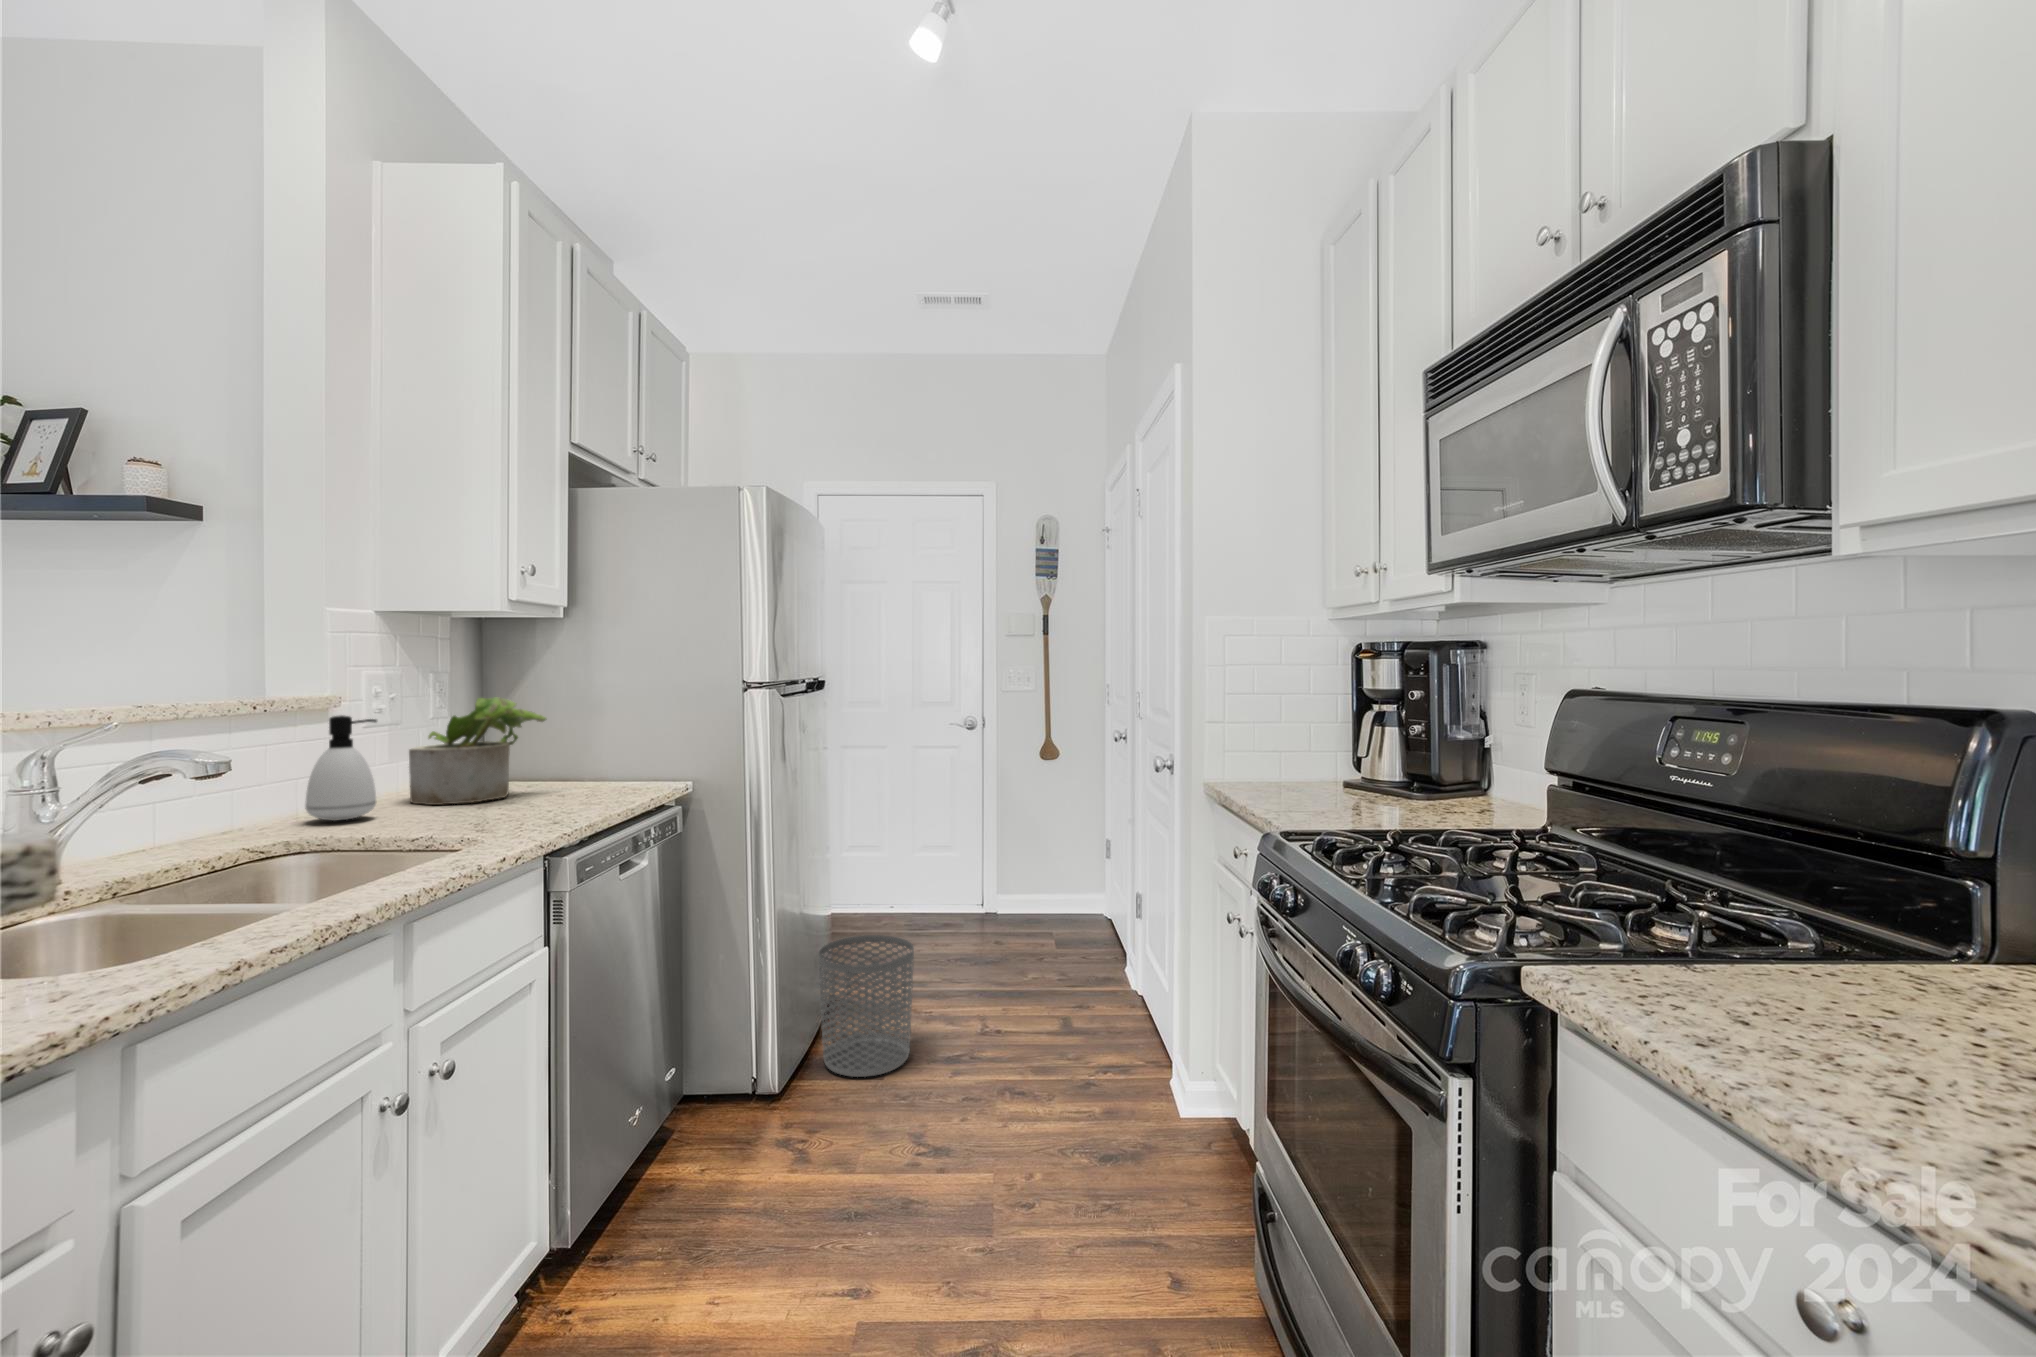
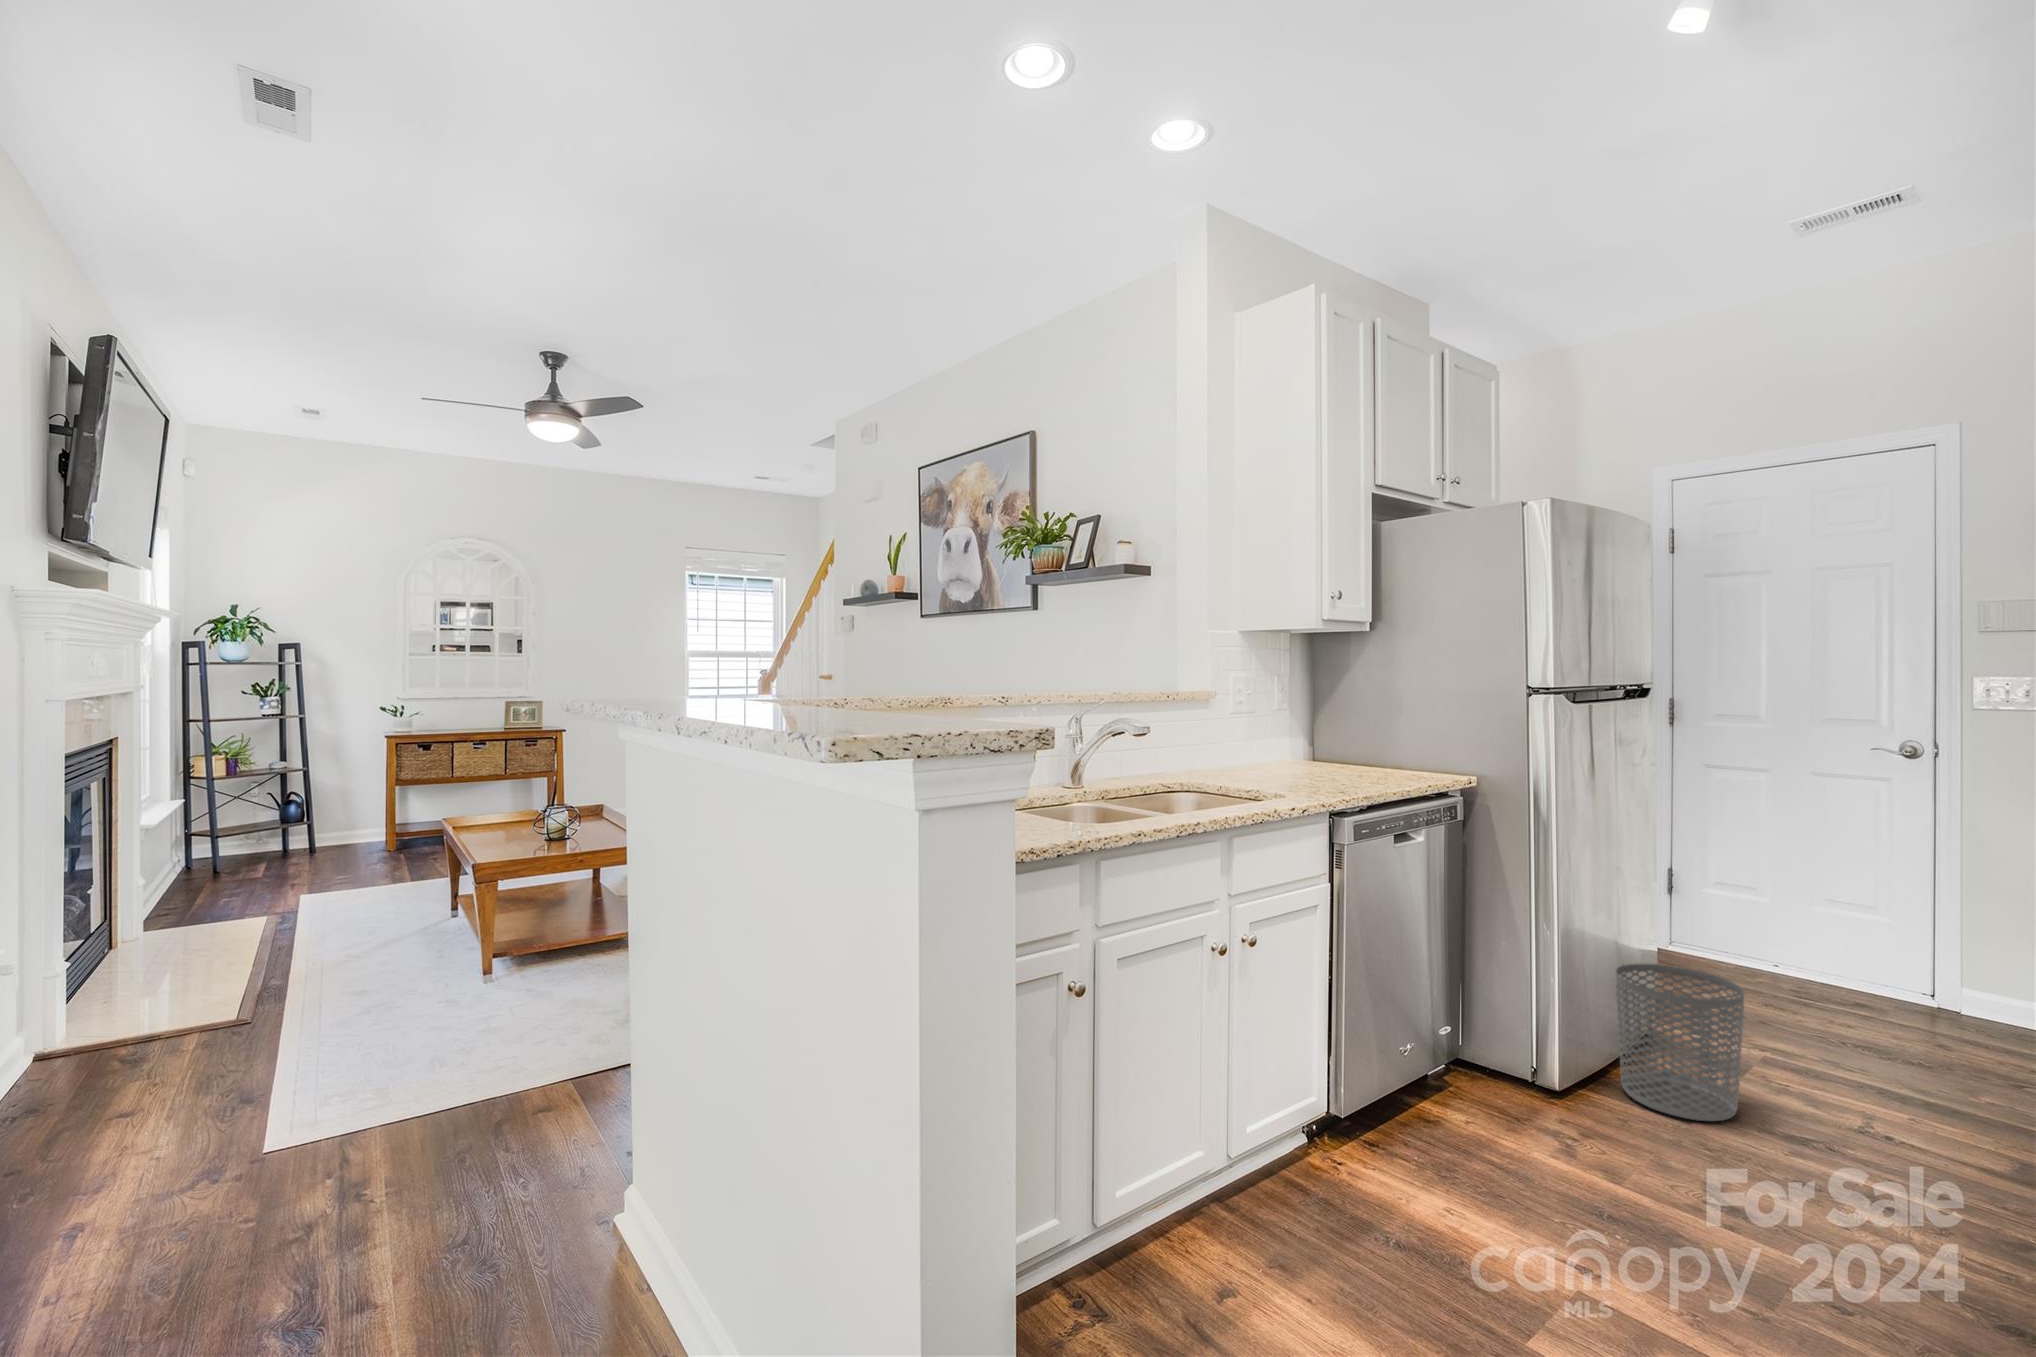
potted plant: present [409,697,546,805] -> none [1257,694,1351,773]
soap dispenser: present [305,715,377,821] -> none [1196,704,1235,774]

